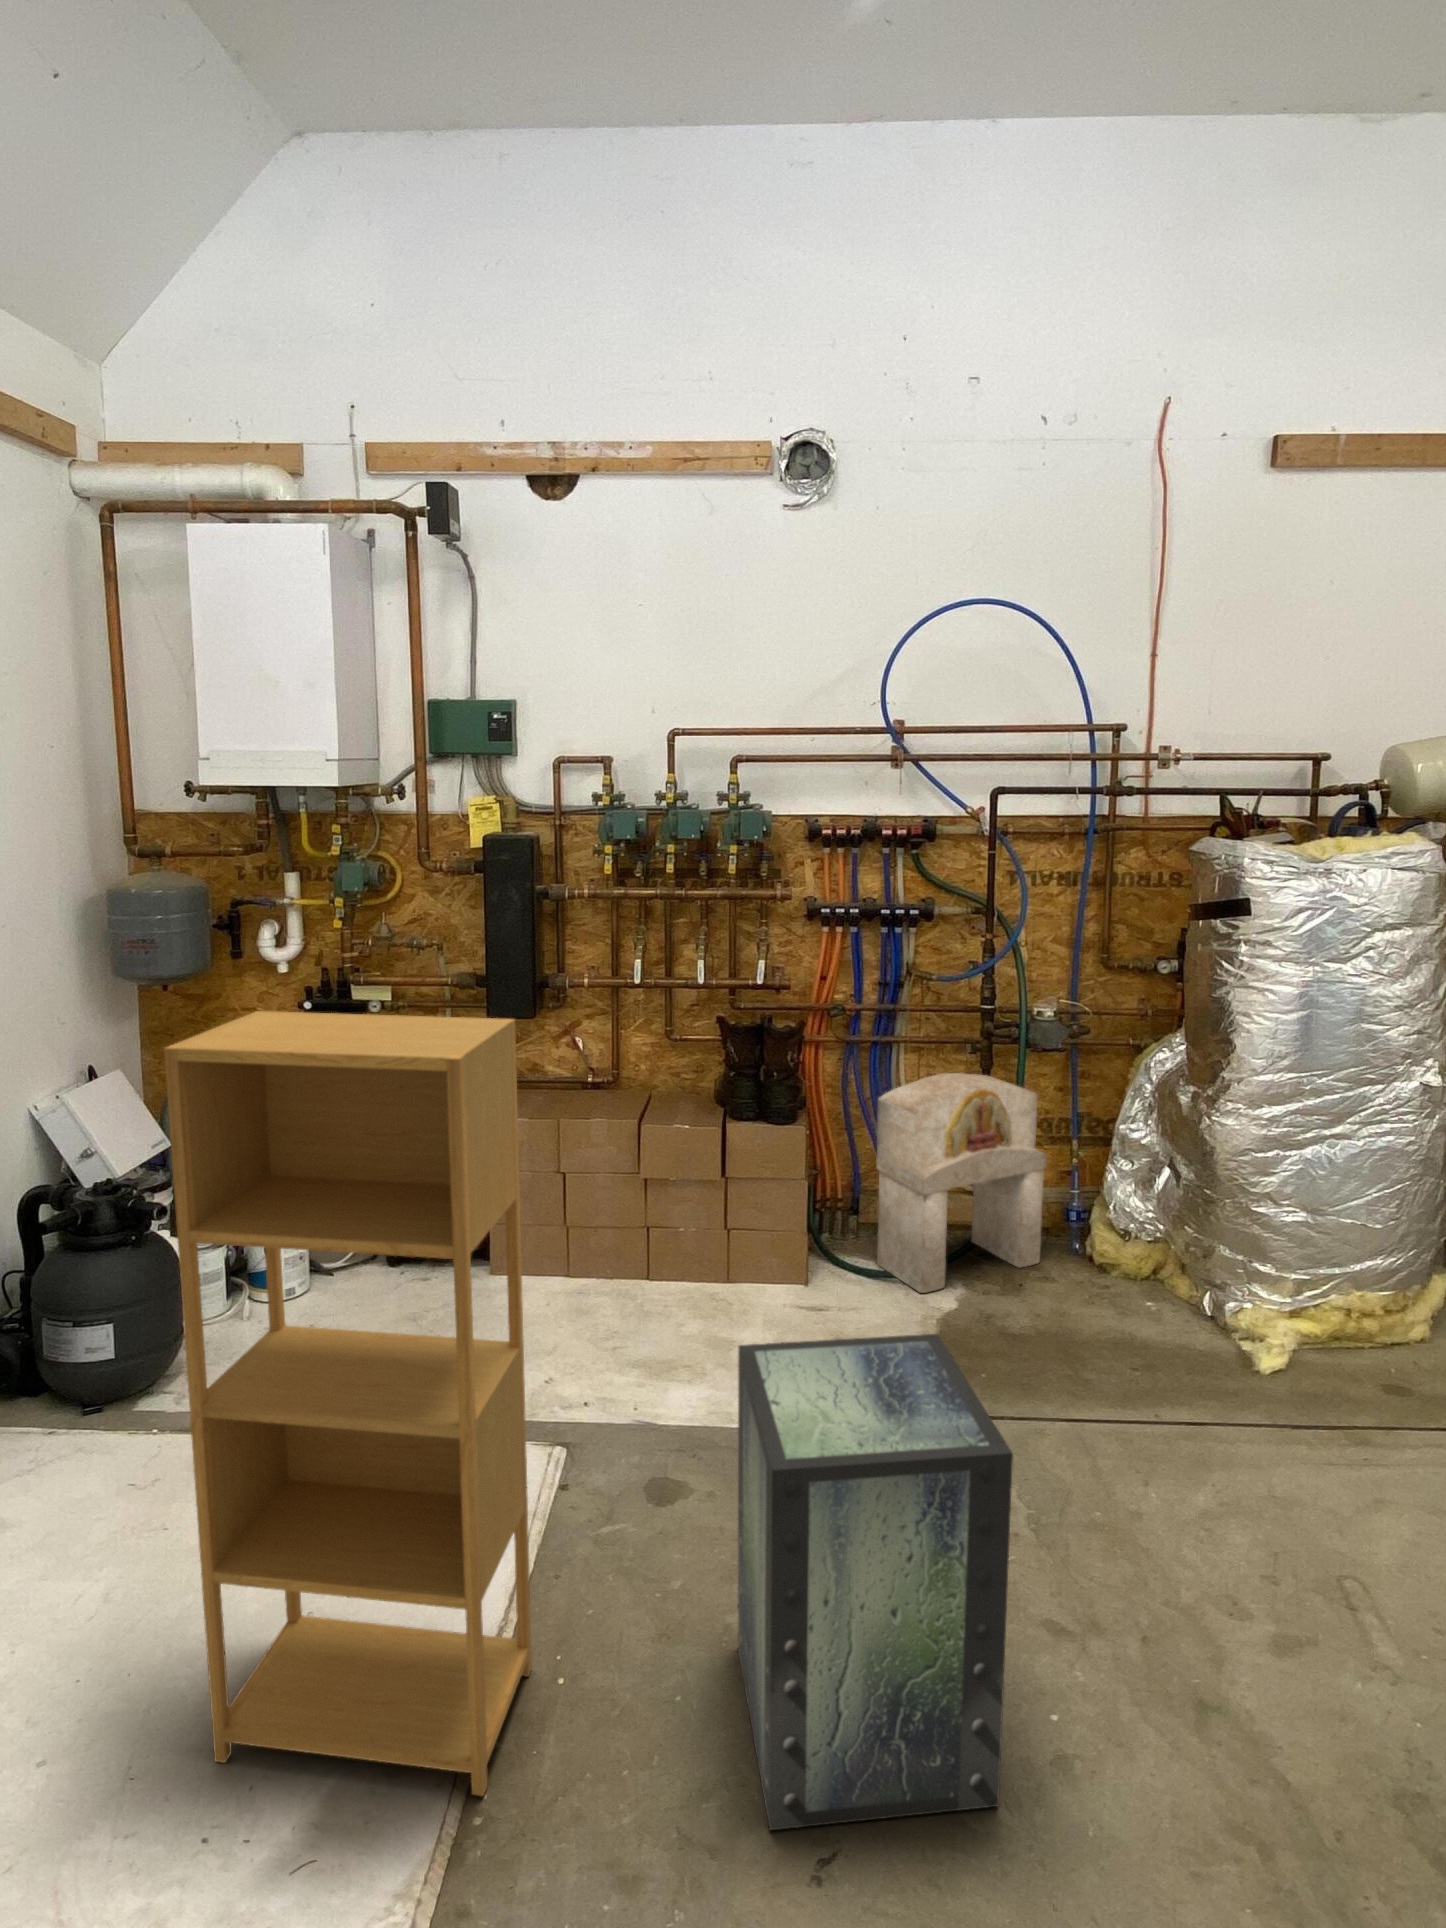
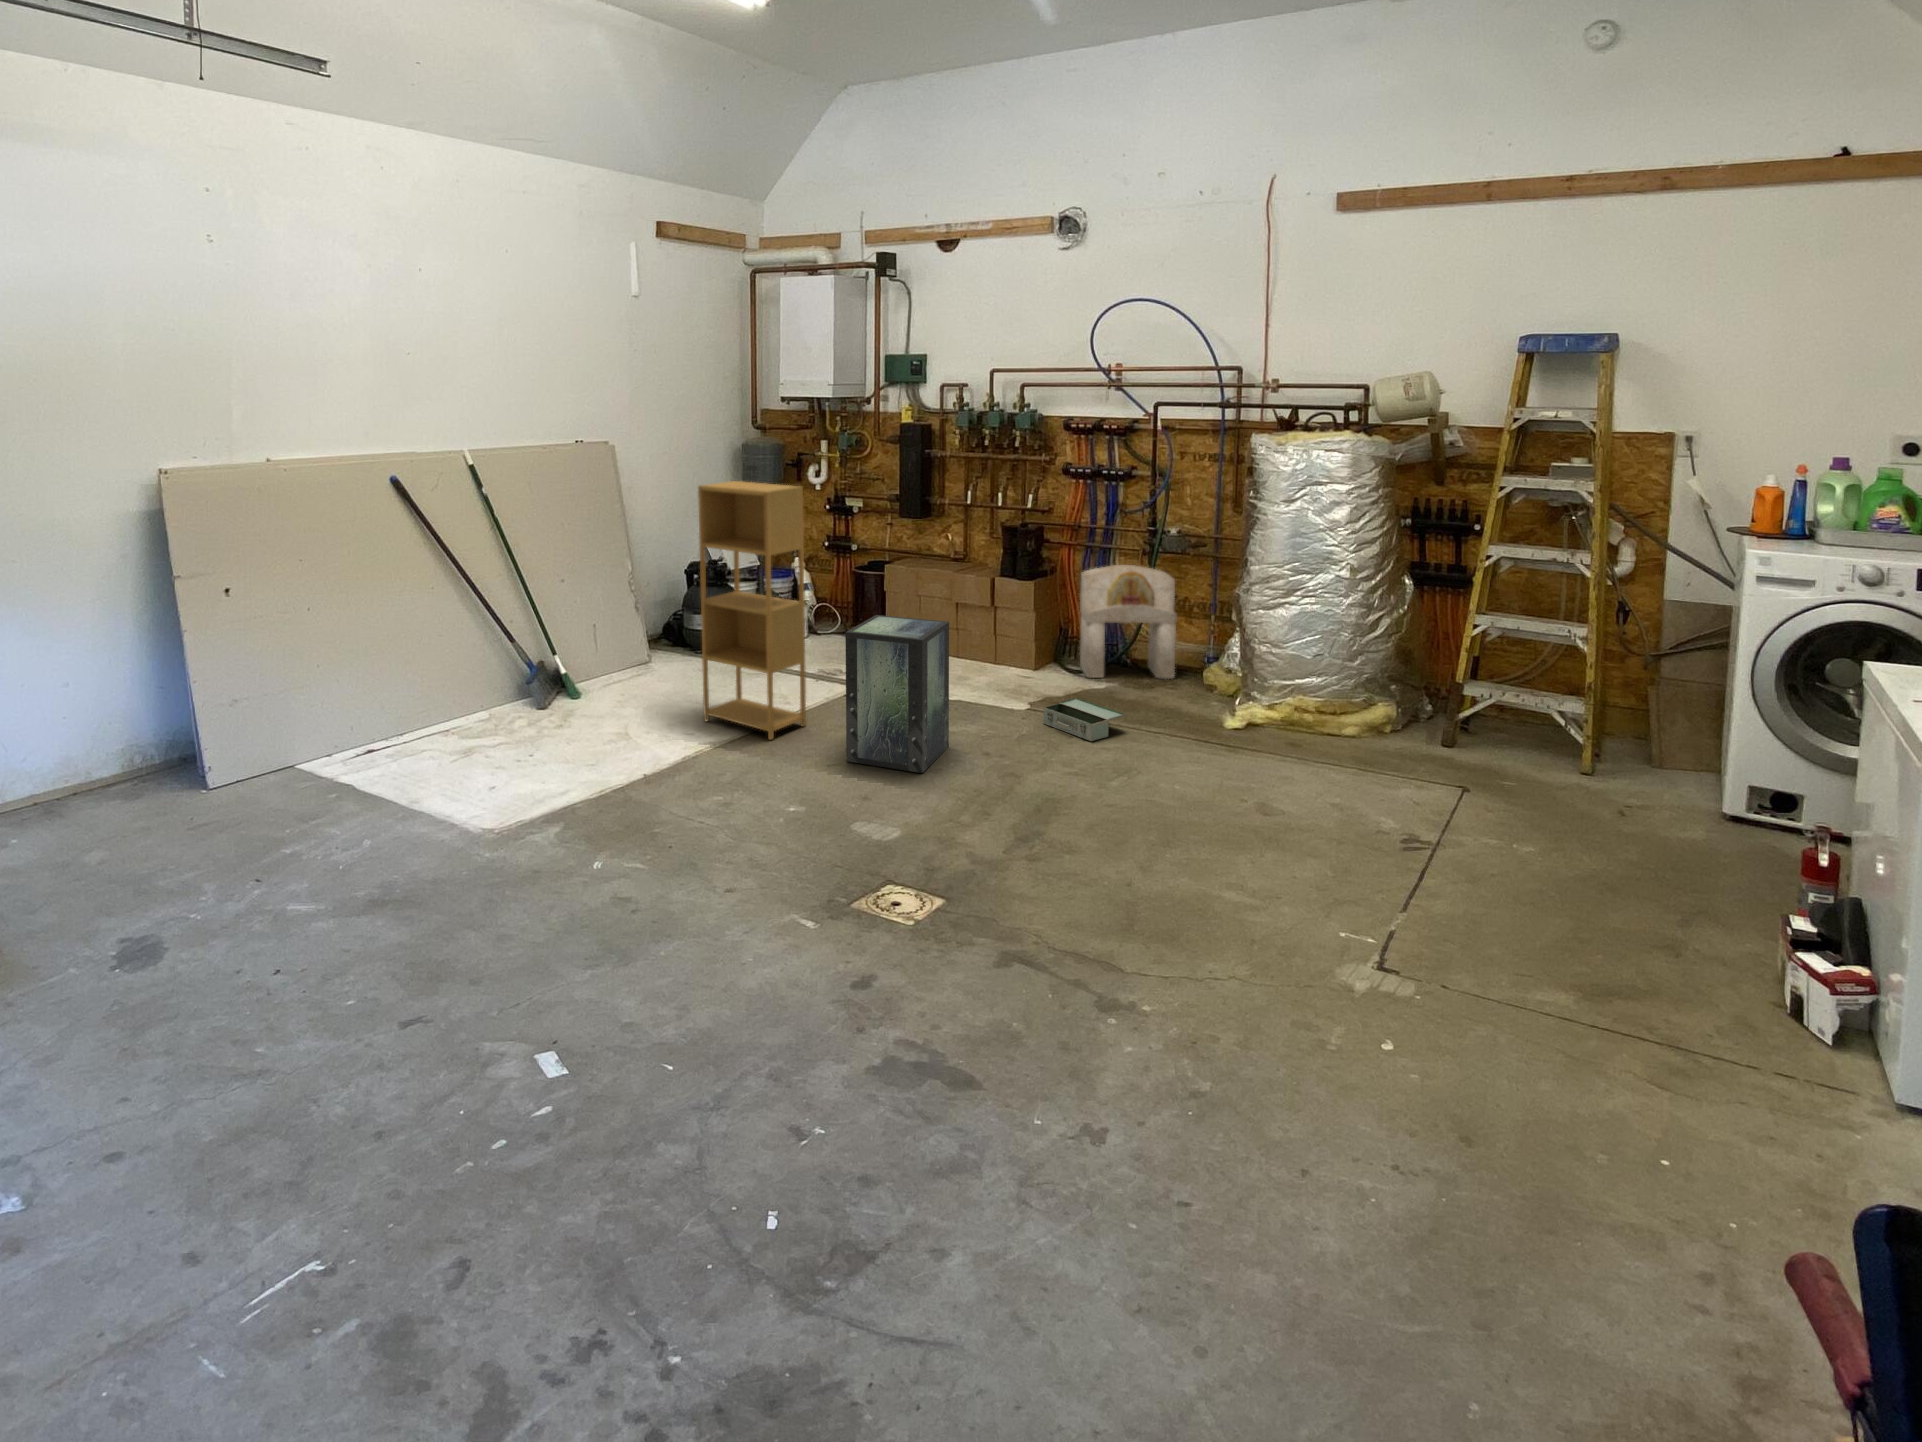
toolbox: none [1007,1380,1161,1500] -> present [1044,698,1124,741]

